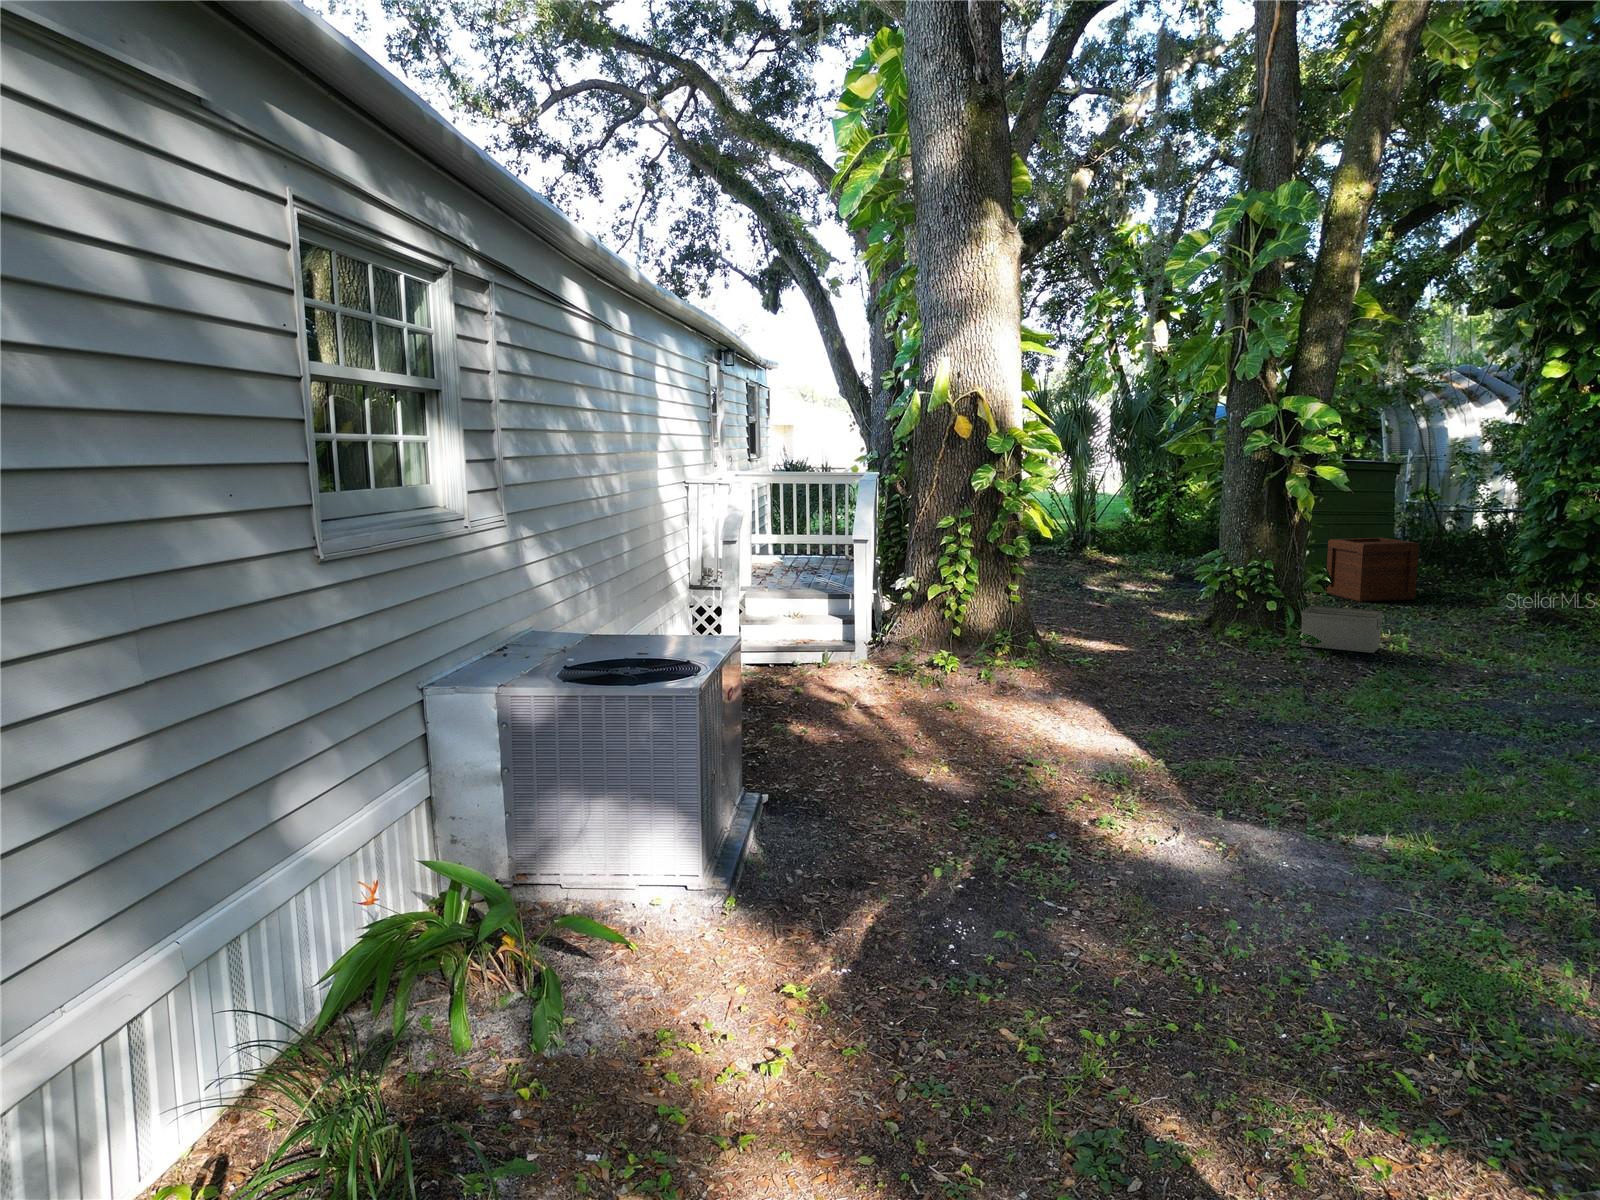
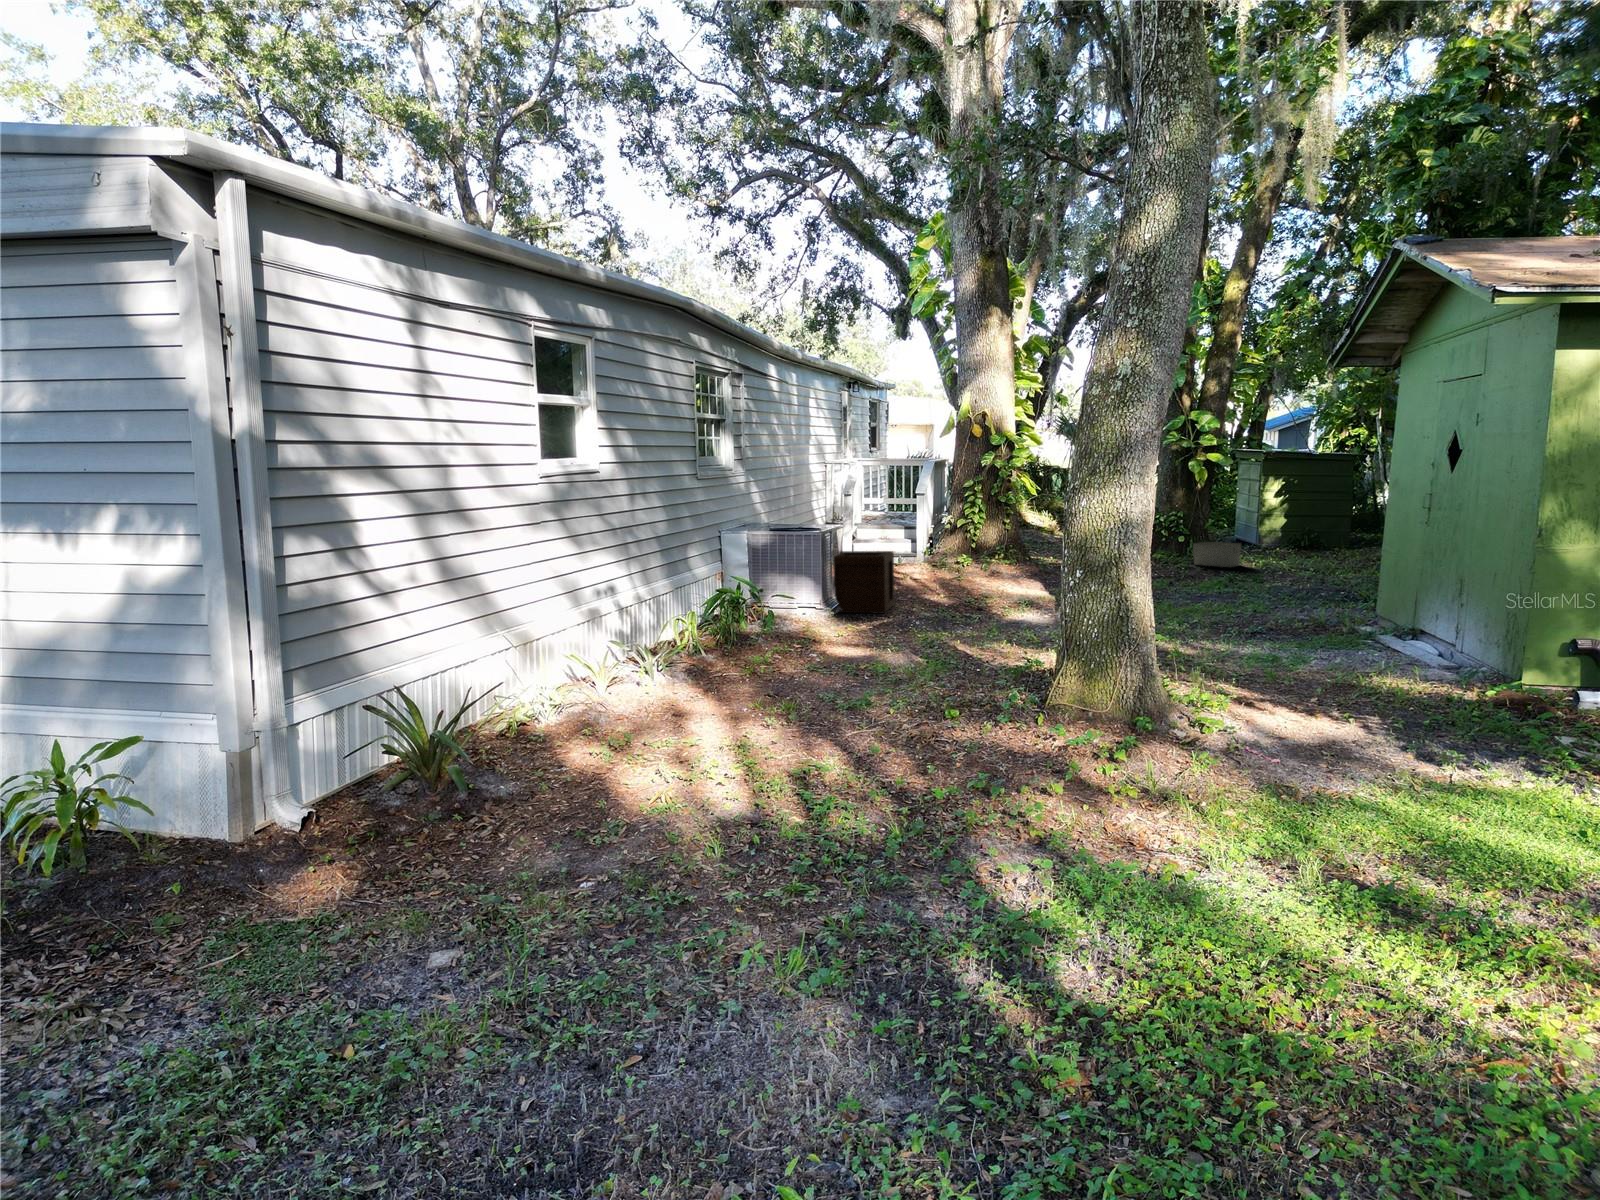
wooden crate: present [1326,538,1419,602] -> present [833,551,894,614]

